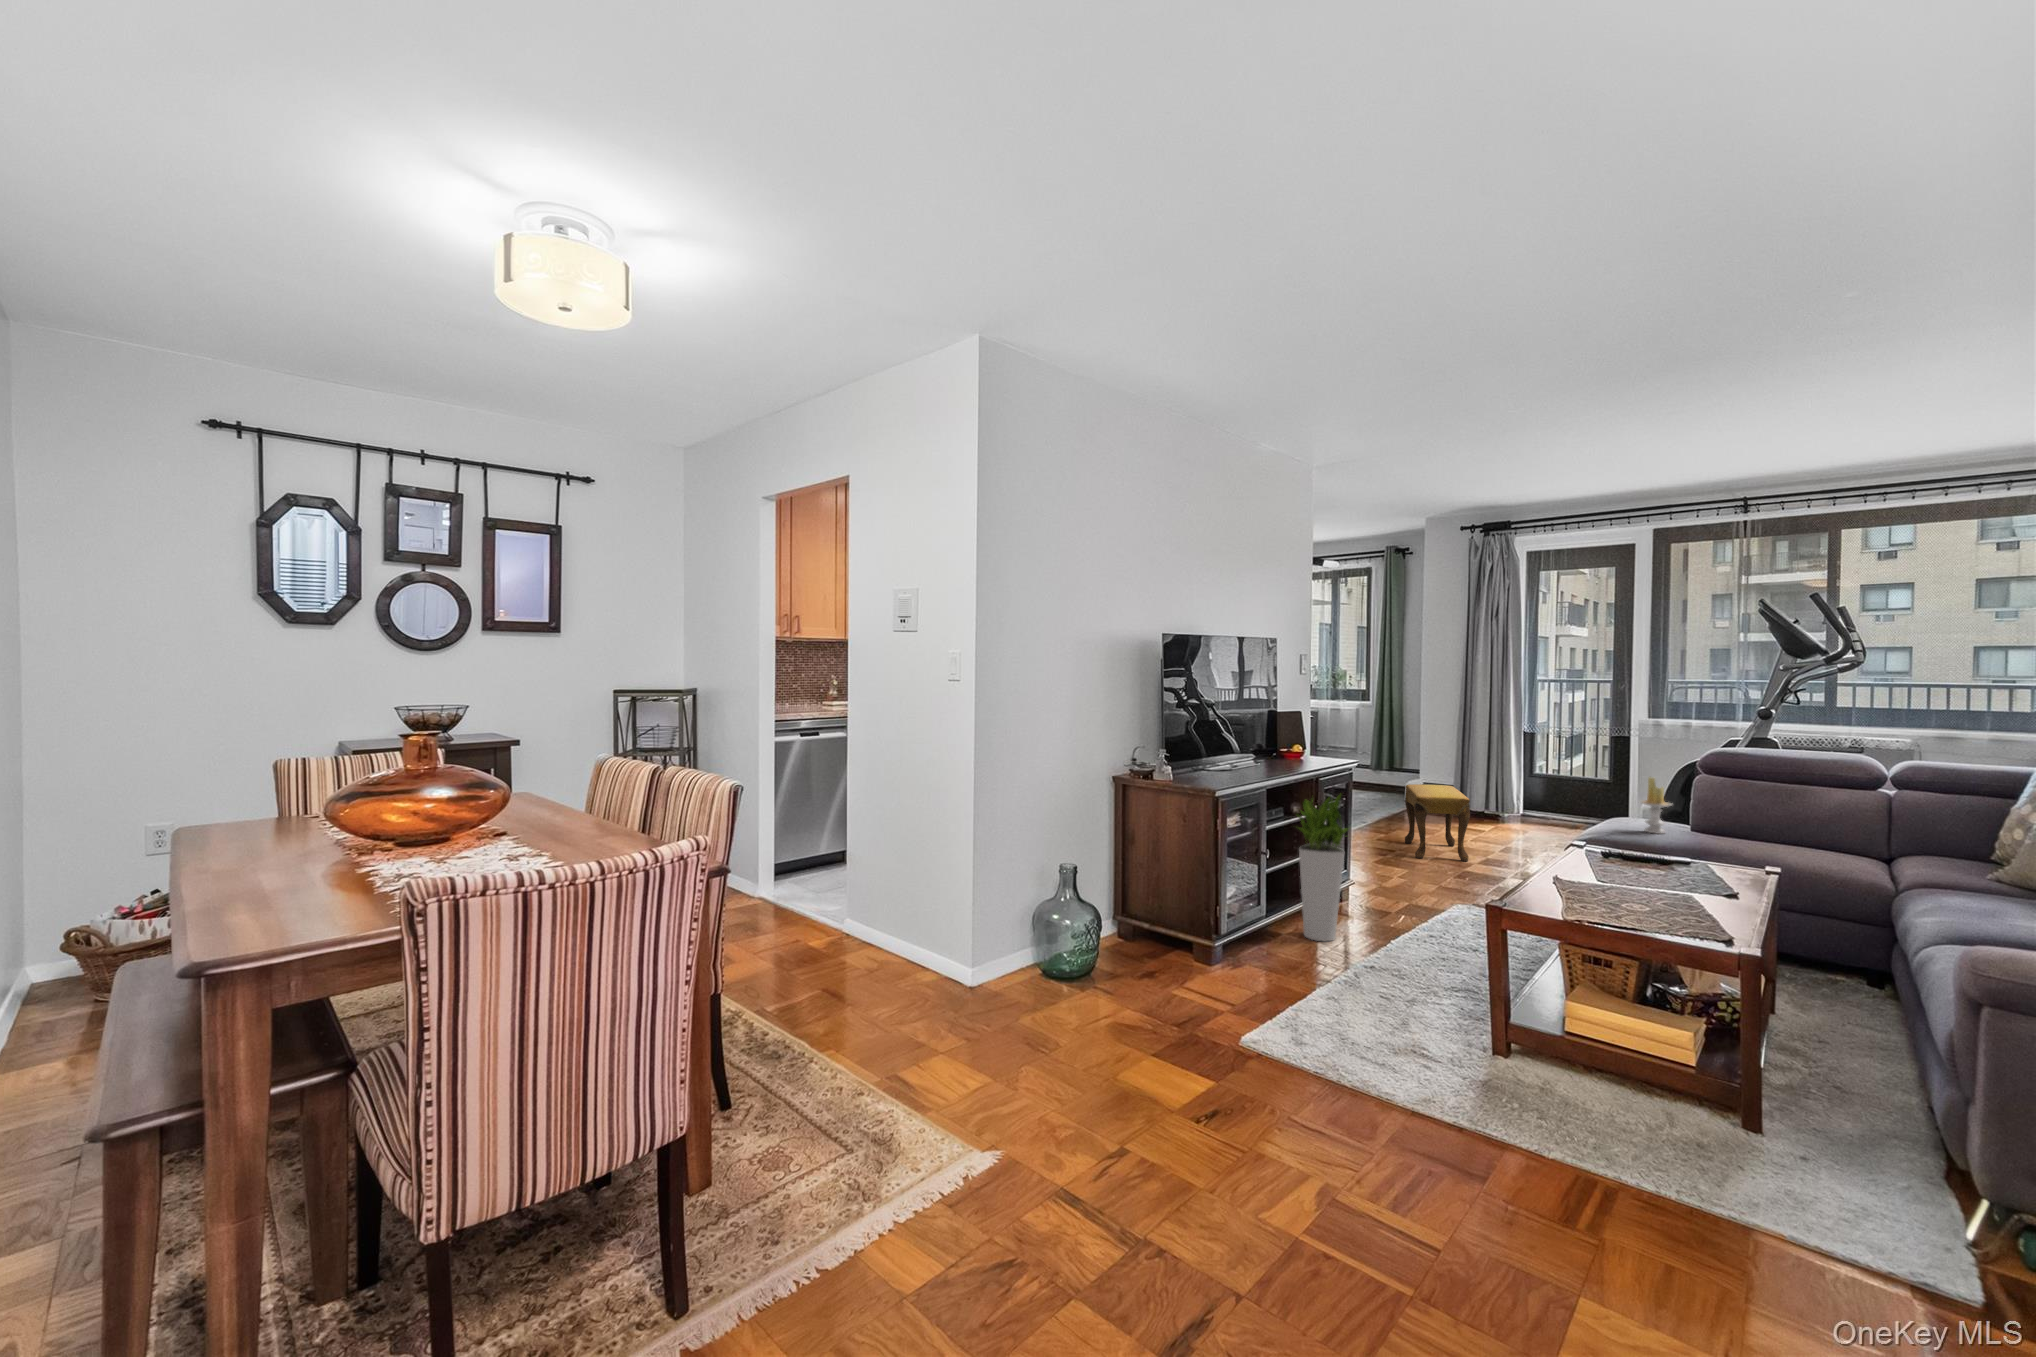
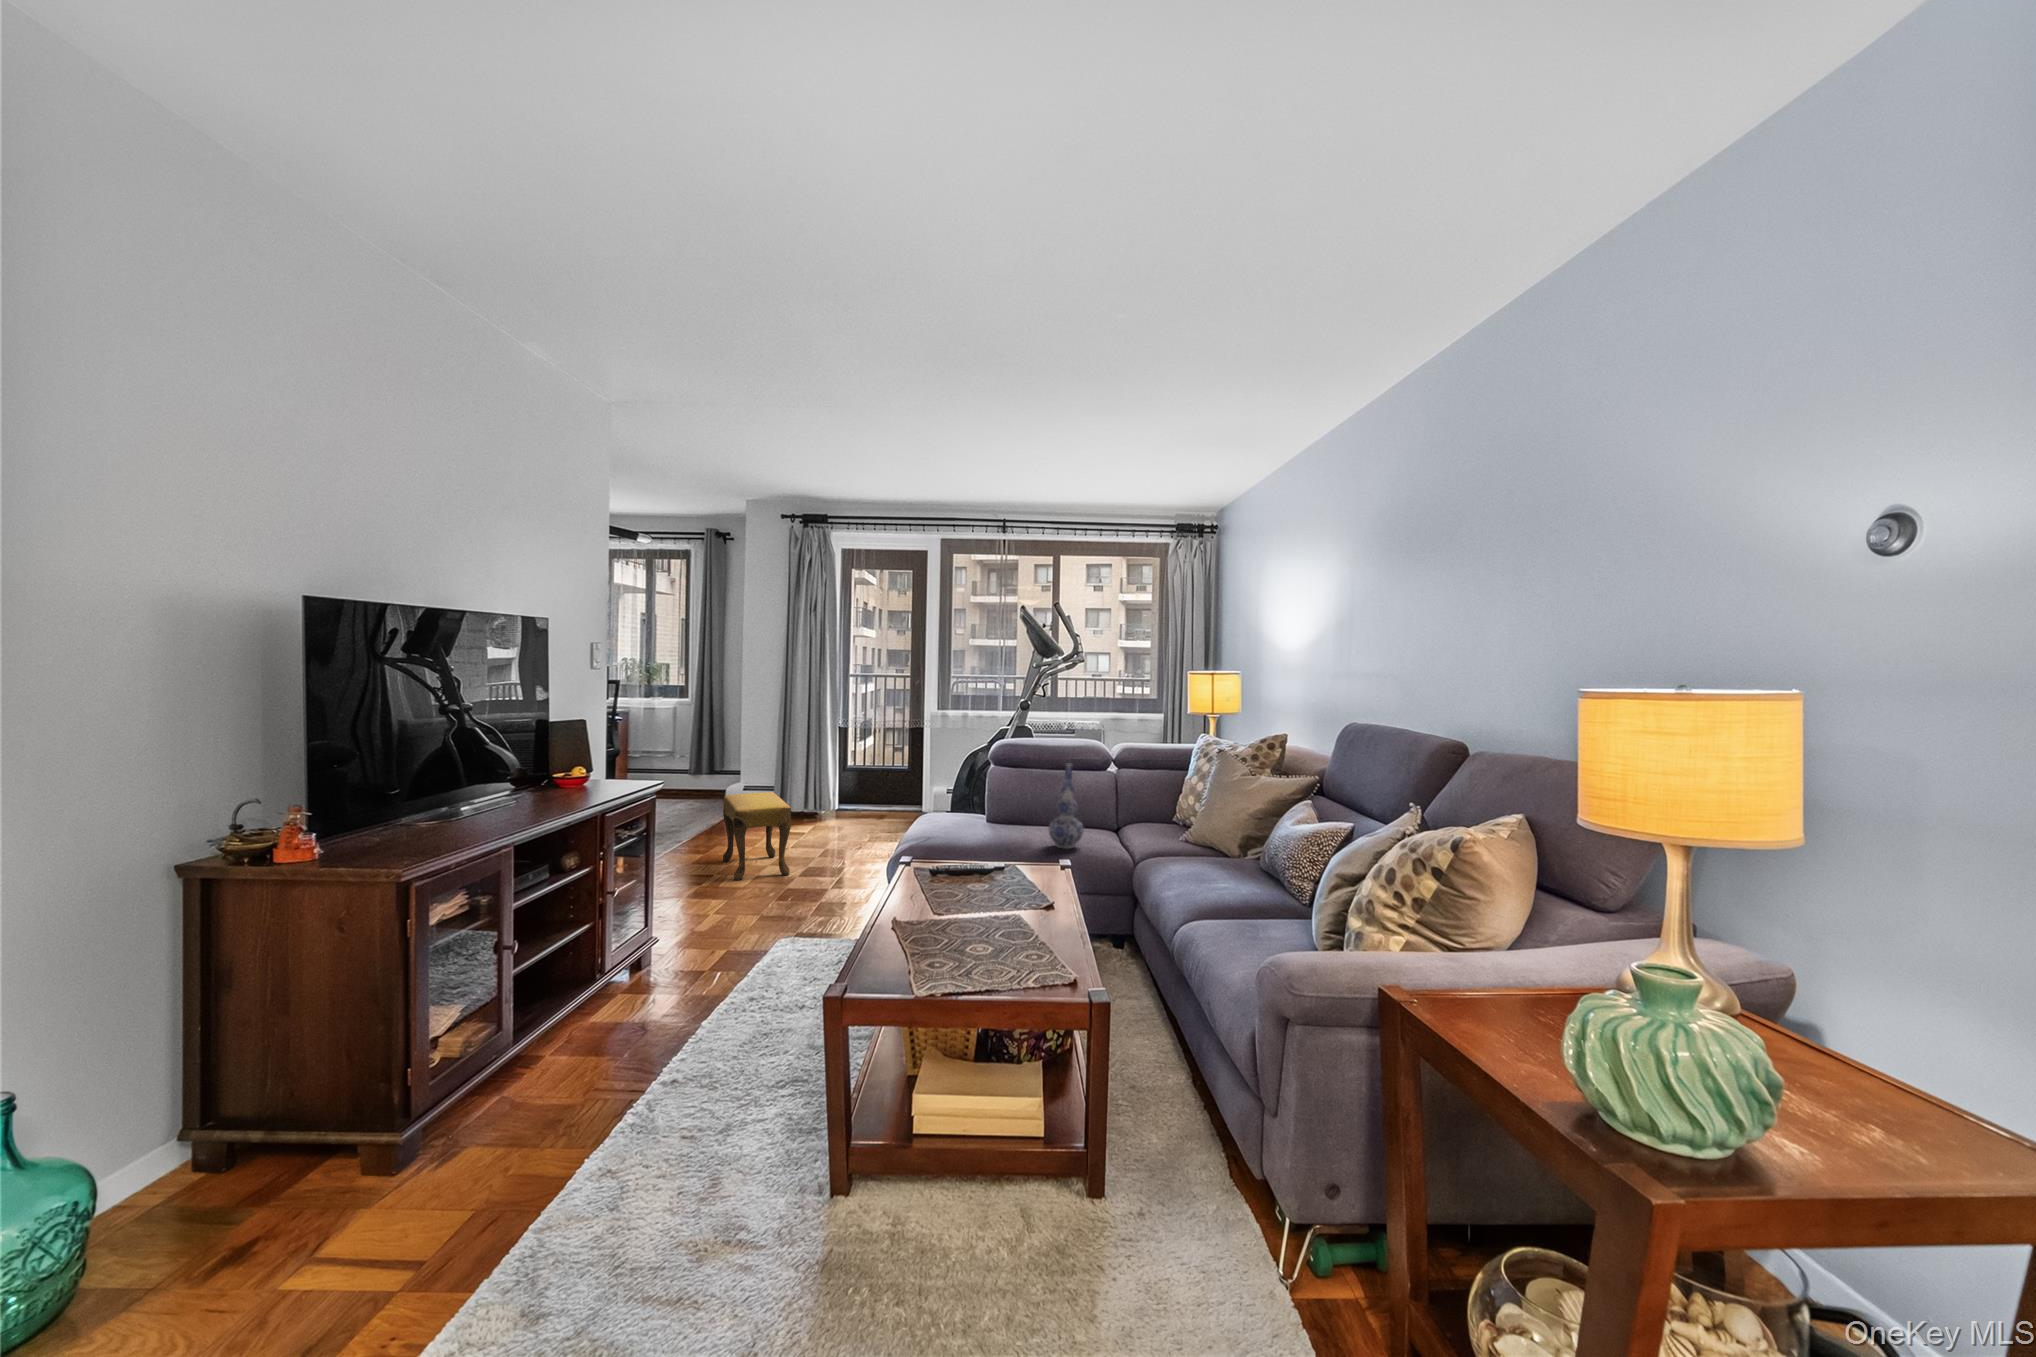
vase: none [1763,770,1813,862] -> present [1048,764,1084,849]
candle: present [1640,777,1672,834] -> none [949,775,977,832]
planter: present [1297,795,1349,941] -> none [560,836,649,1050]

